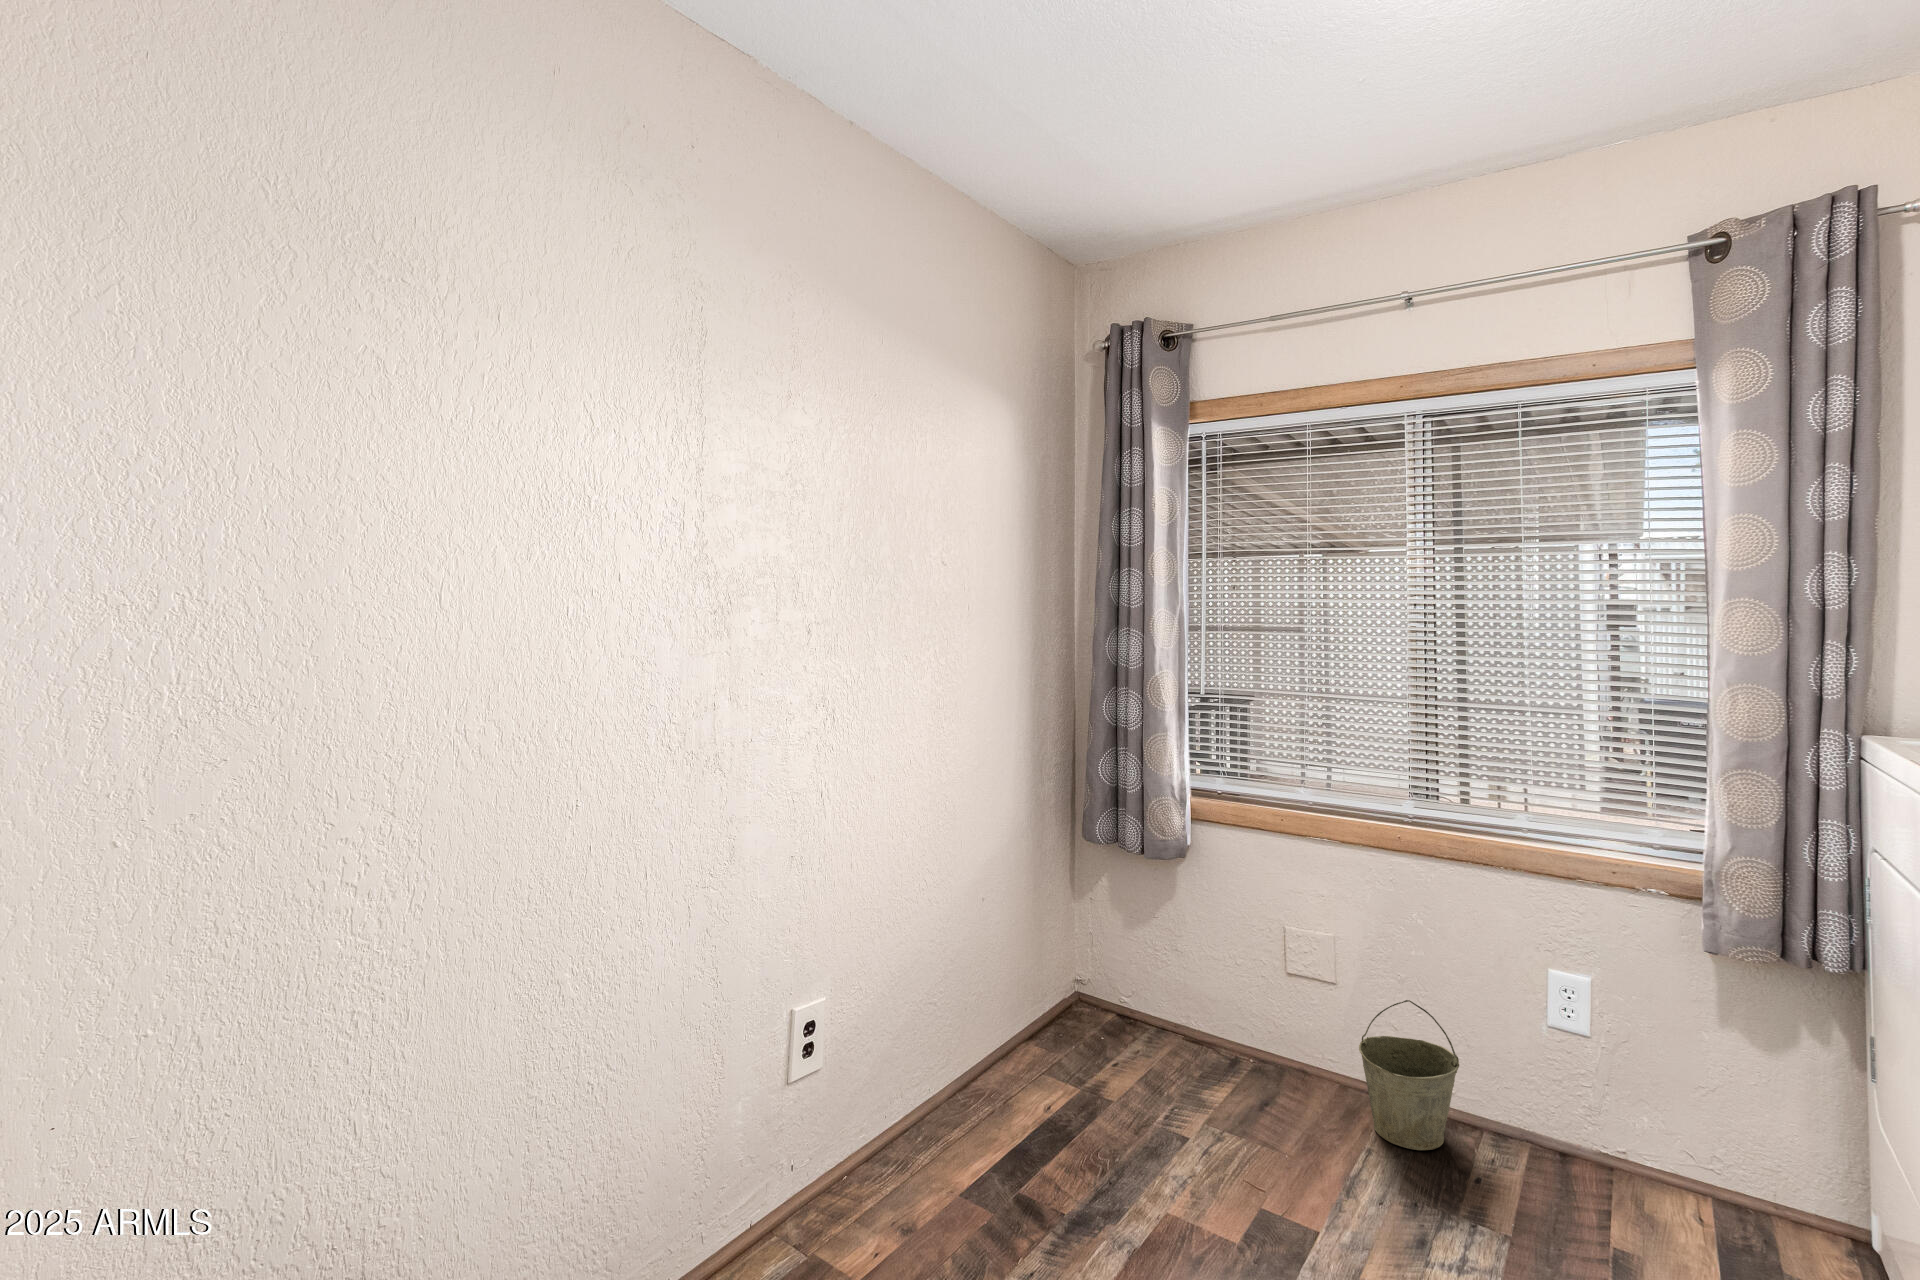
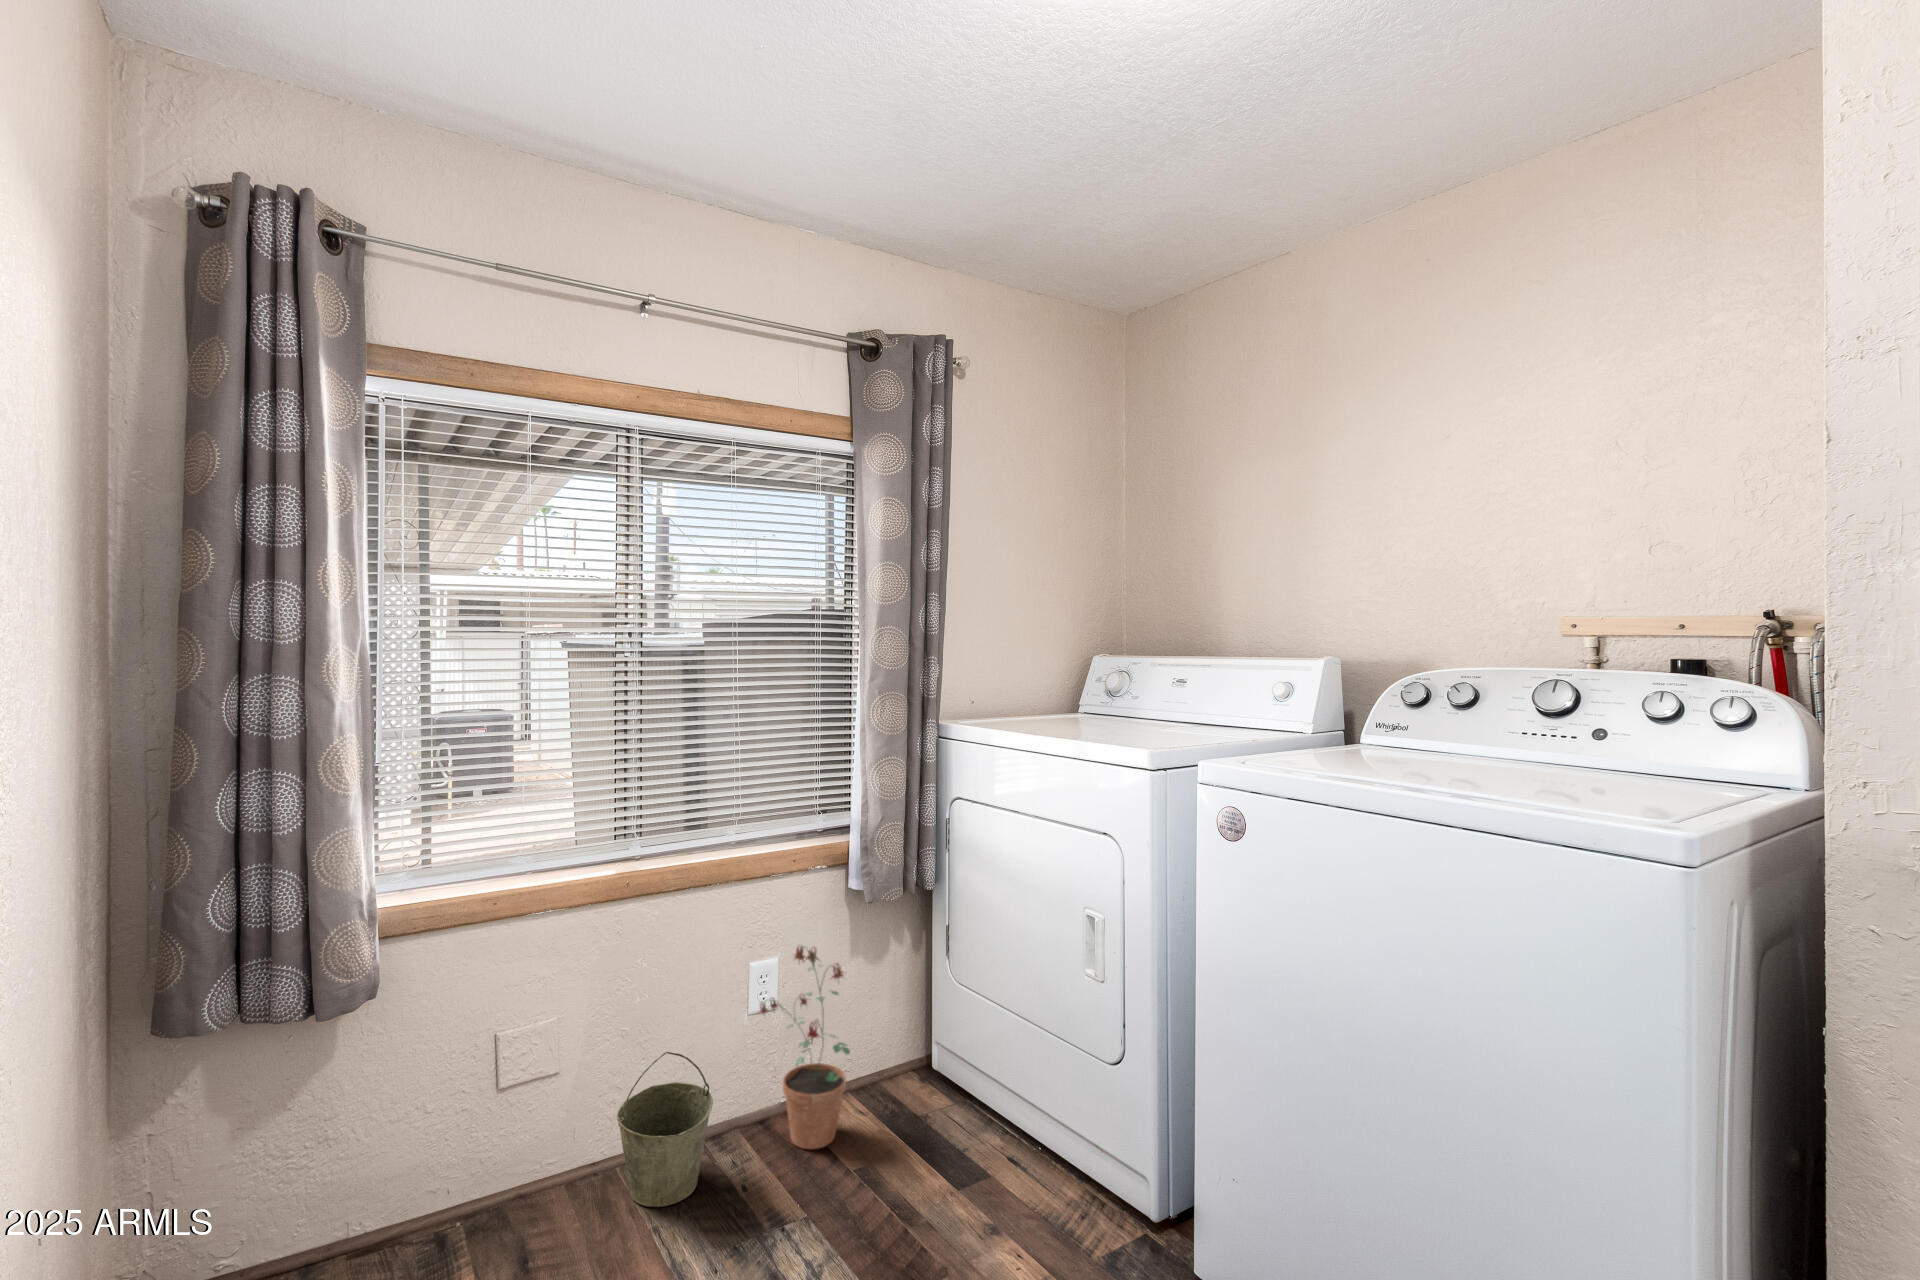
potted plant: none [1544,962,1656,1213] -> present [760,945,850,1149]

